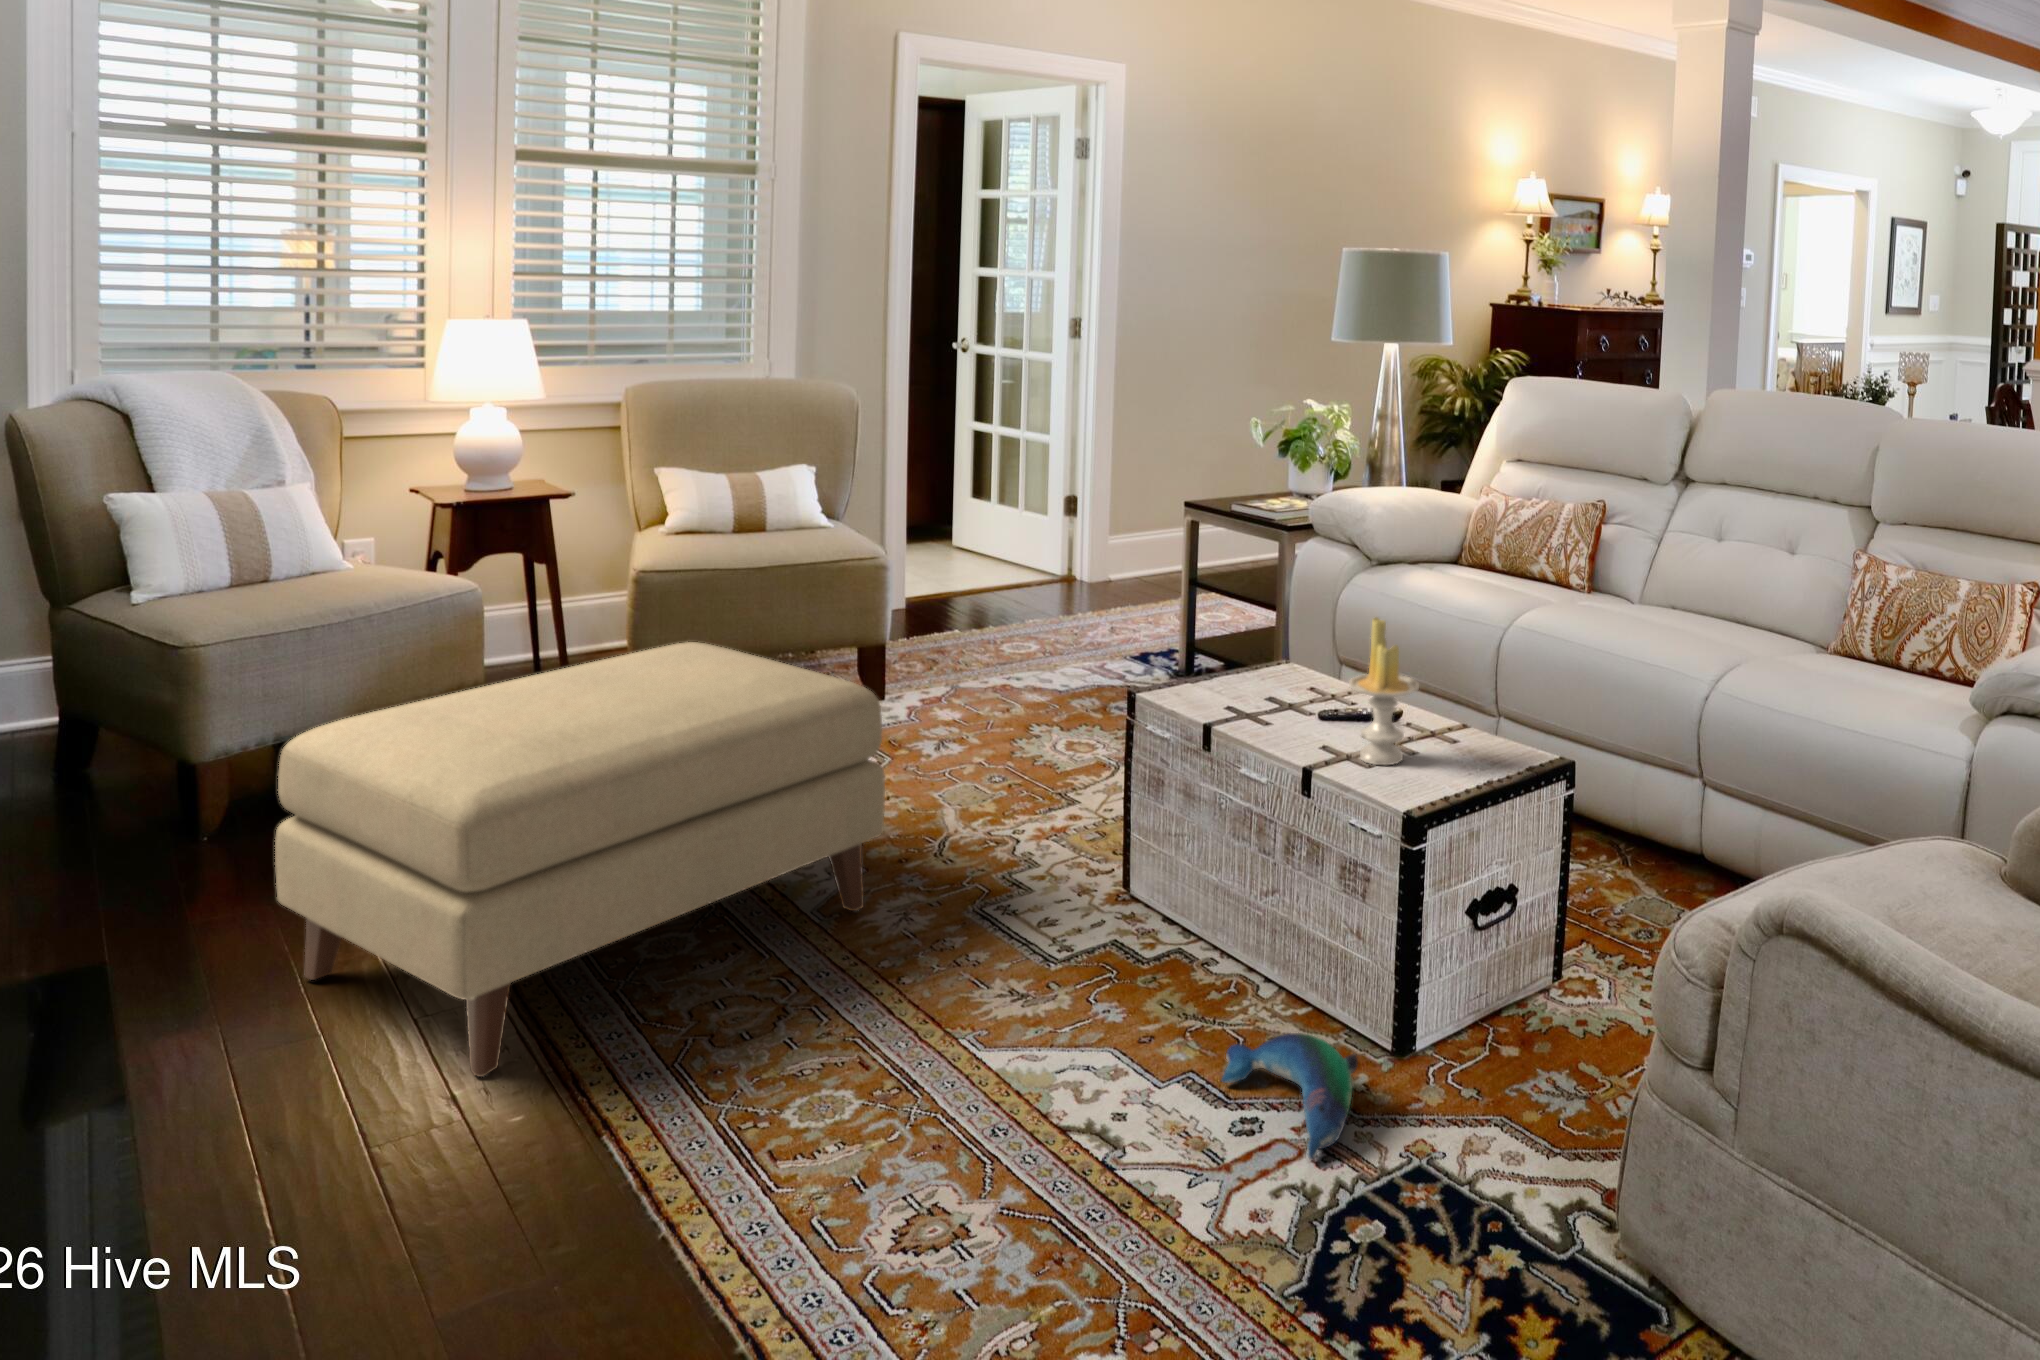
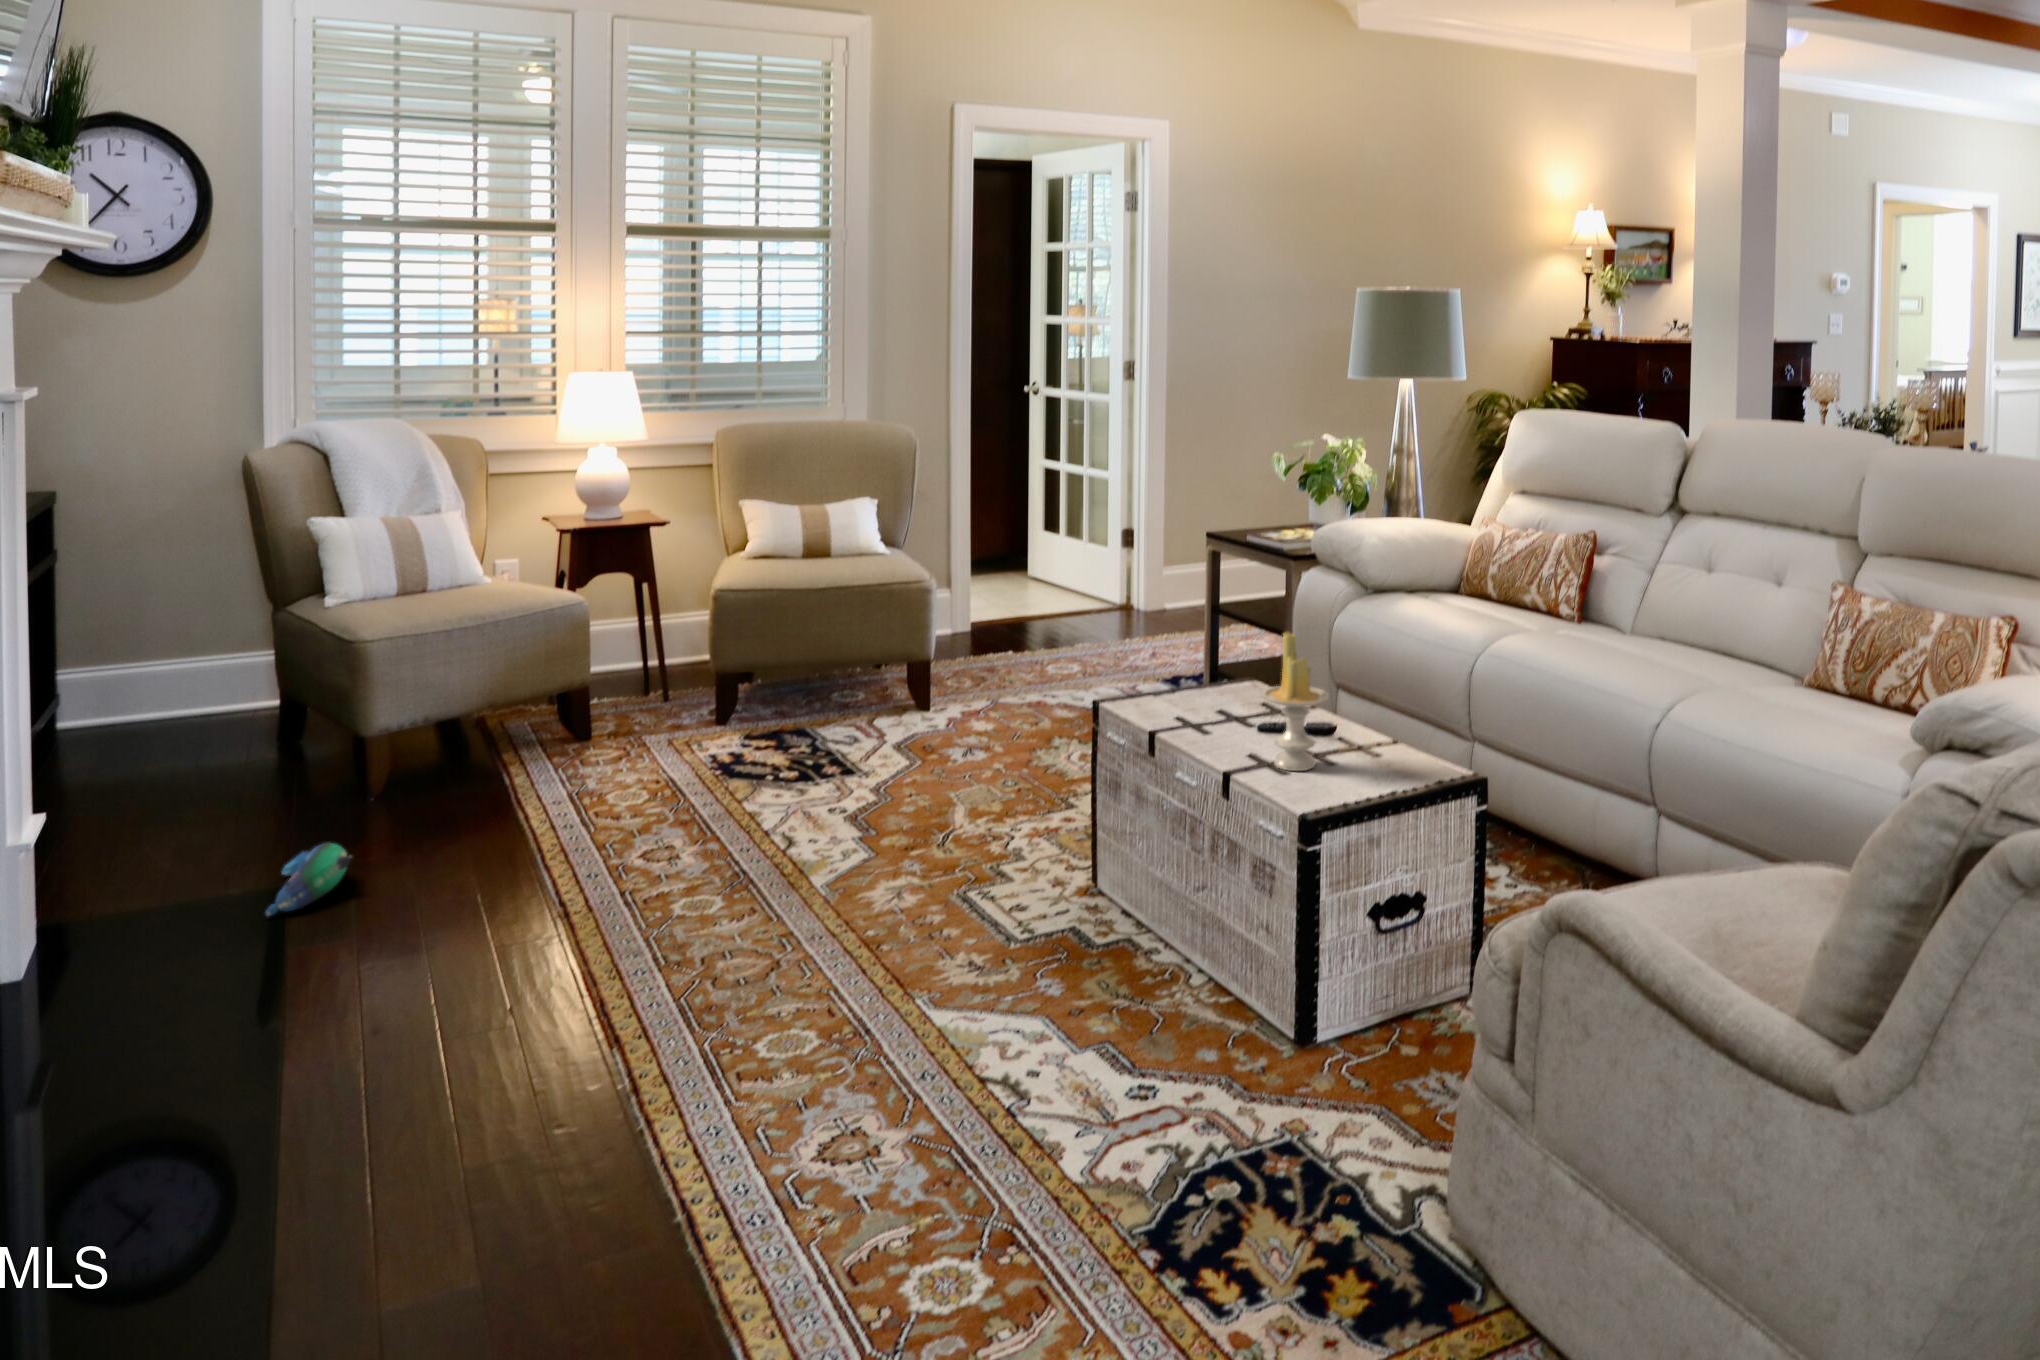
ottoman: present [275,642,885,1077] -> none [399,647,880,997]
plush toy: present [1221,1033,1358,1160] -> present [265,843,351,916]

